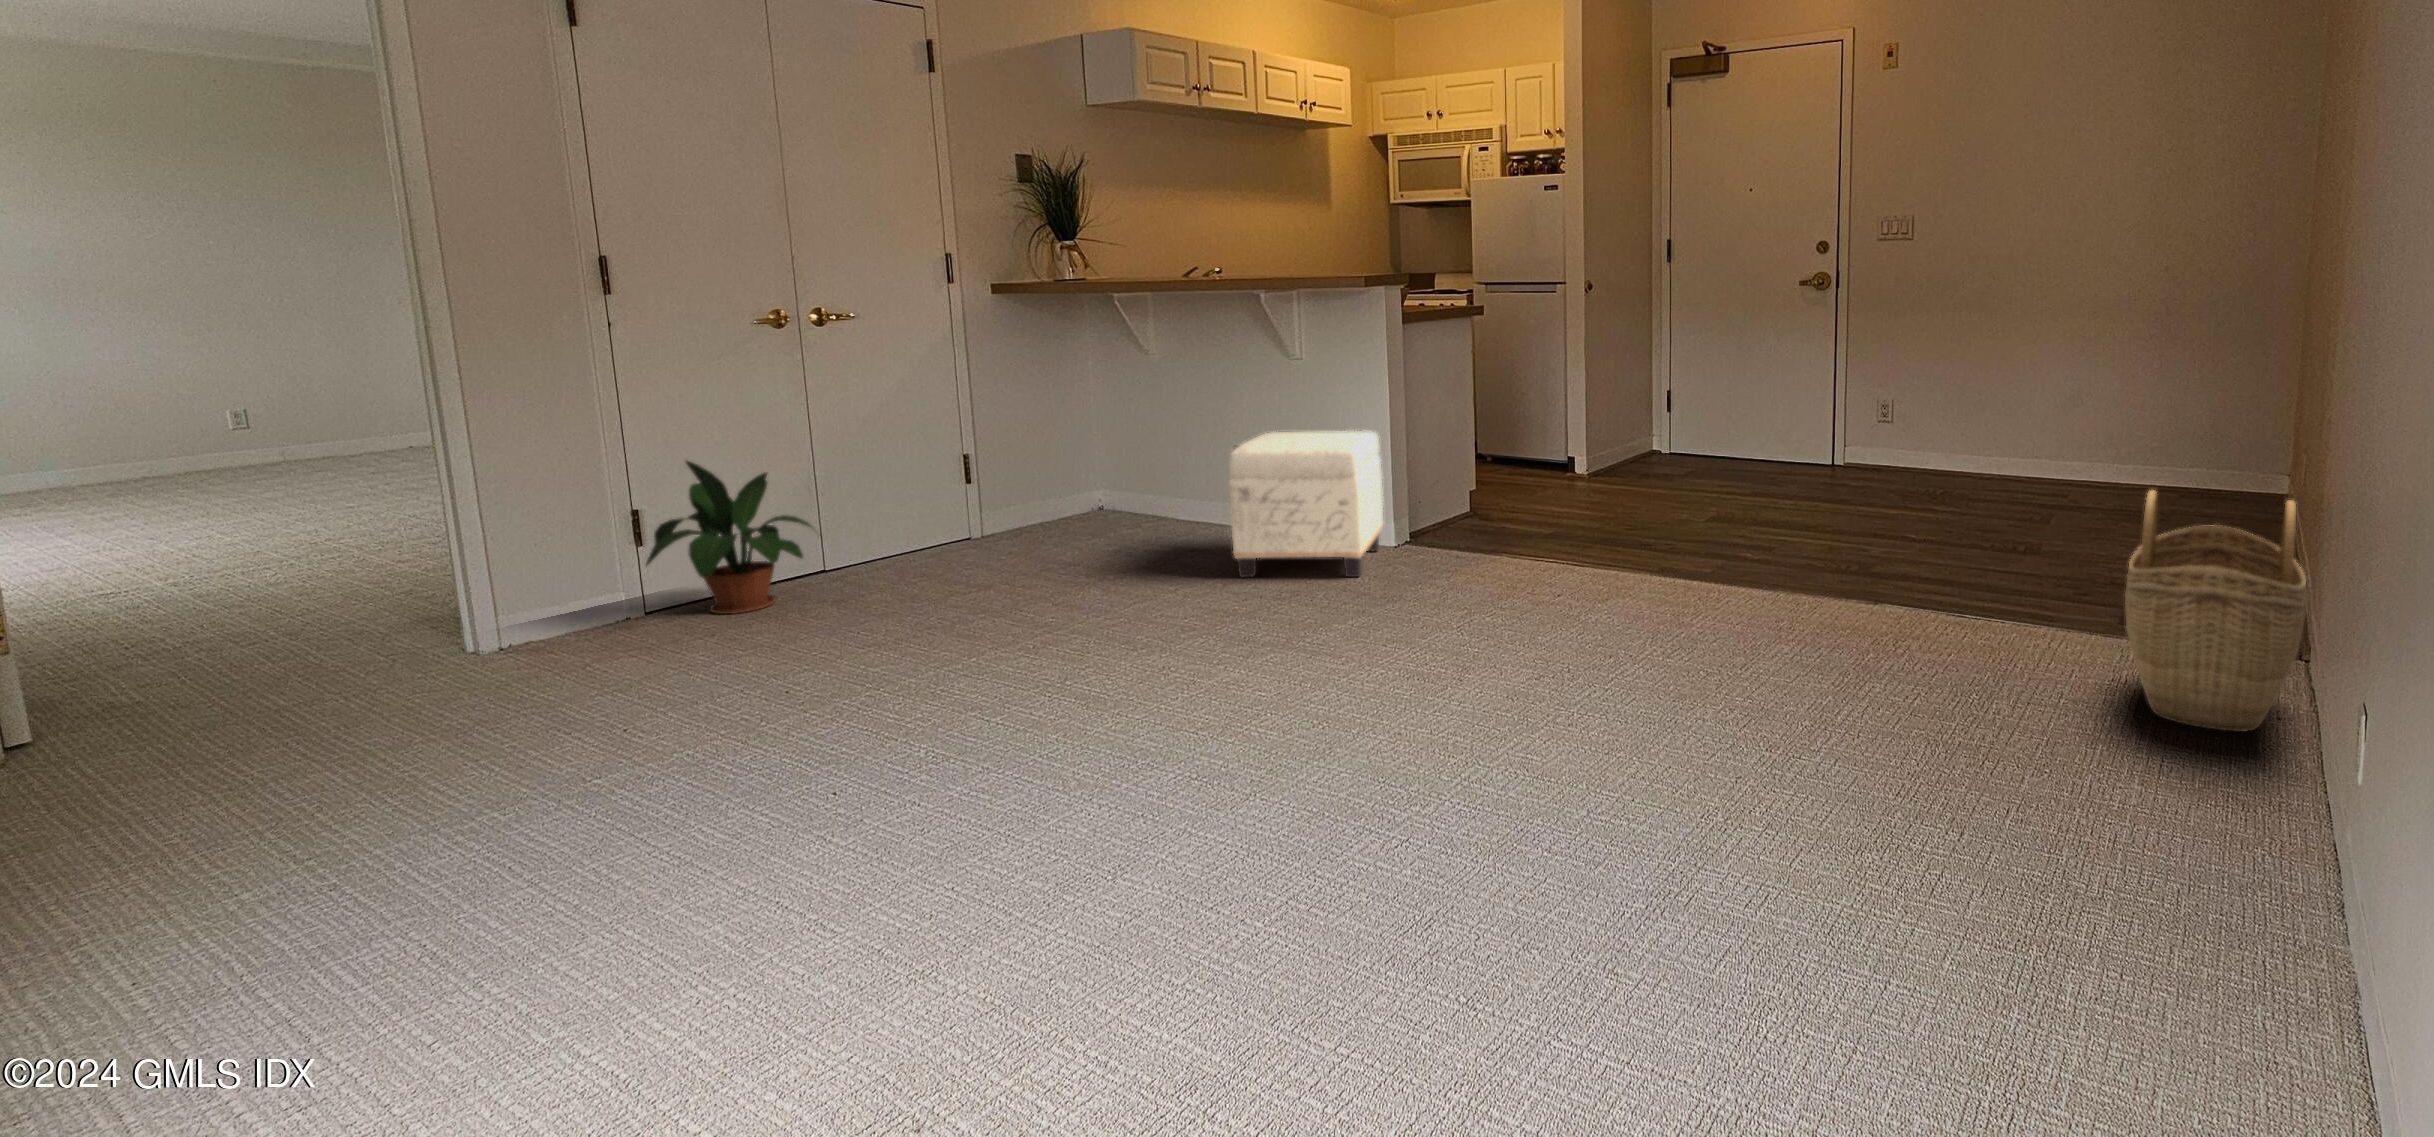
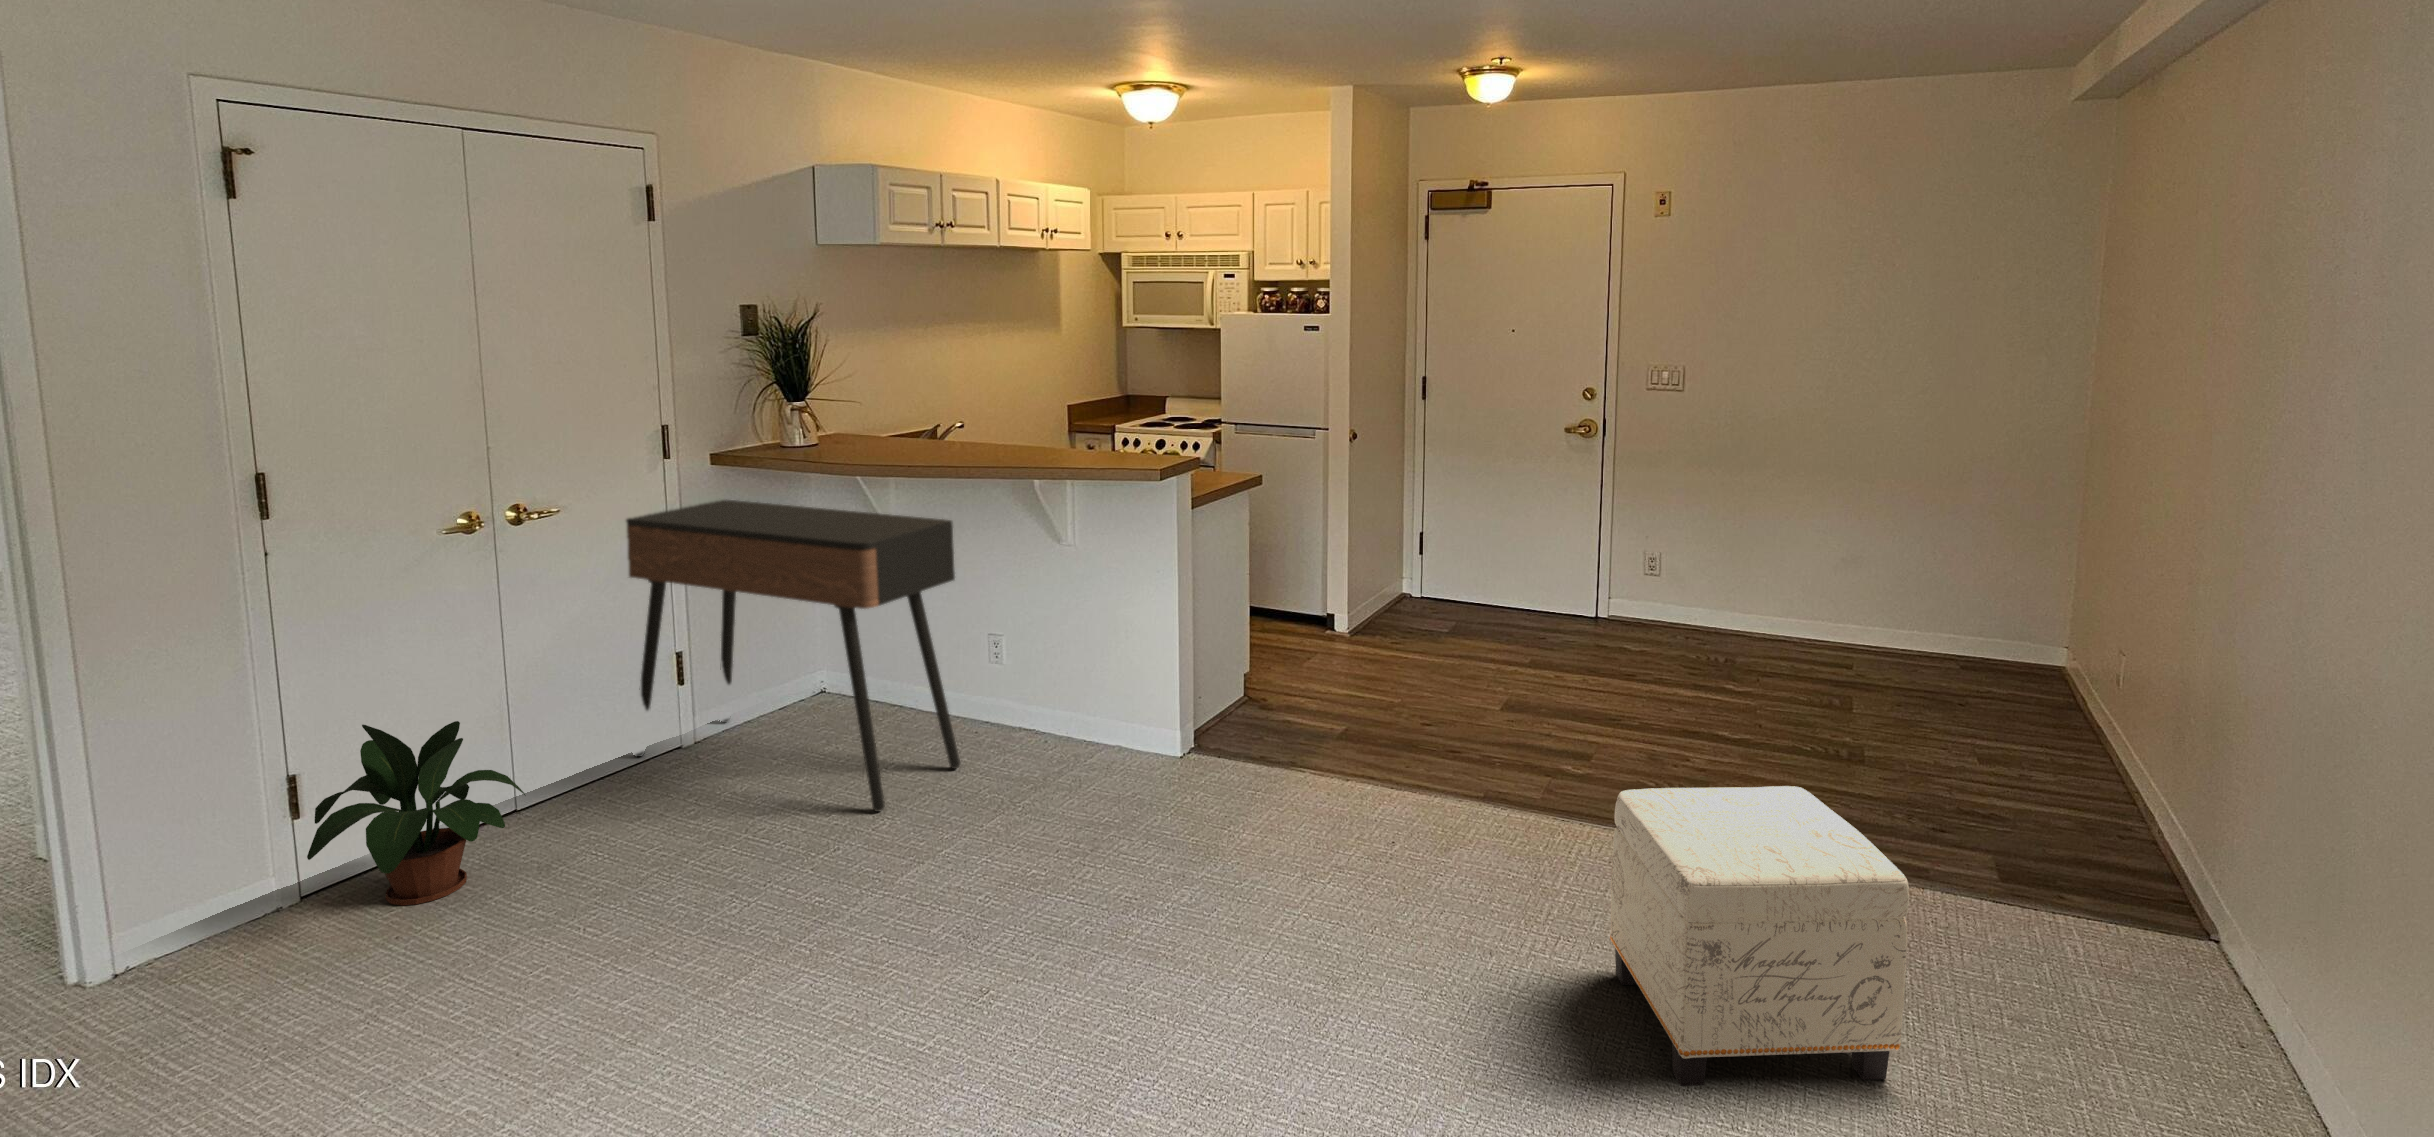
console table: none [910,324,1197,571] -> present [626,500,960,812]
ottoman: present [1229,431,1383,577] -> present [1610,786,1909,1086]
woven basket: present [2125,490,2306,732] -> none [2075,785,2293,1064]

